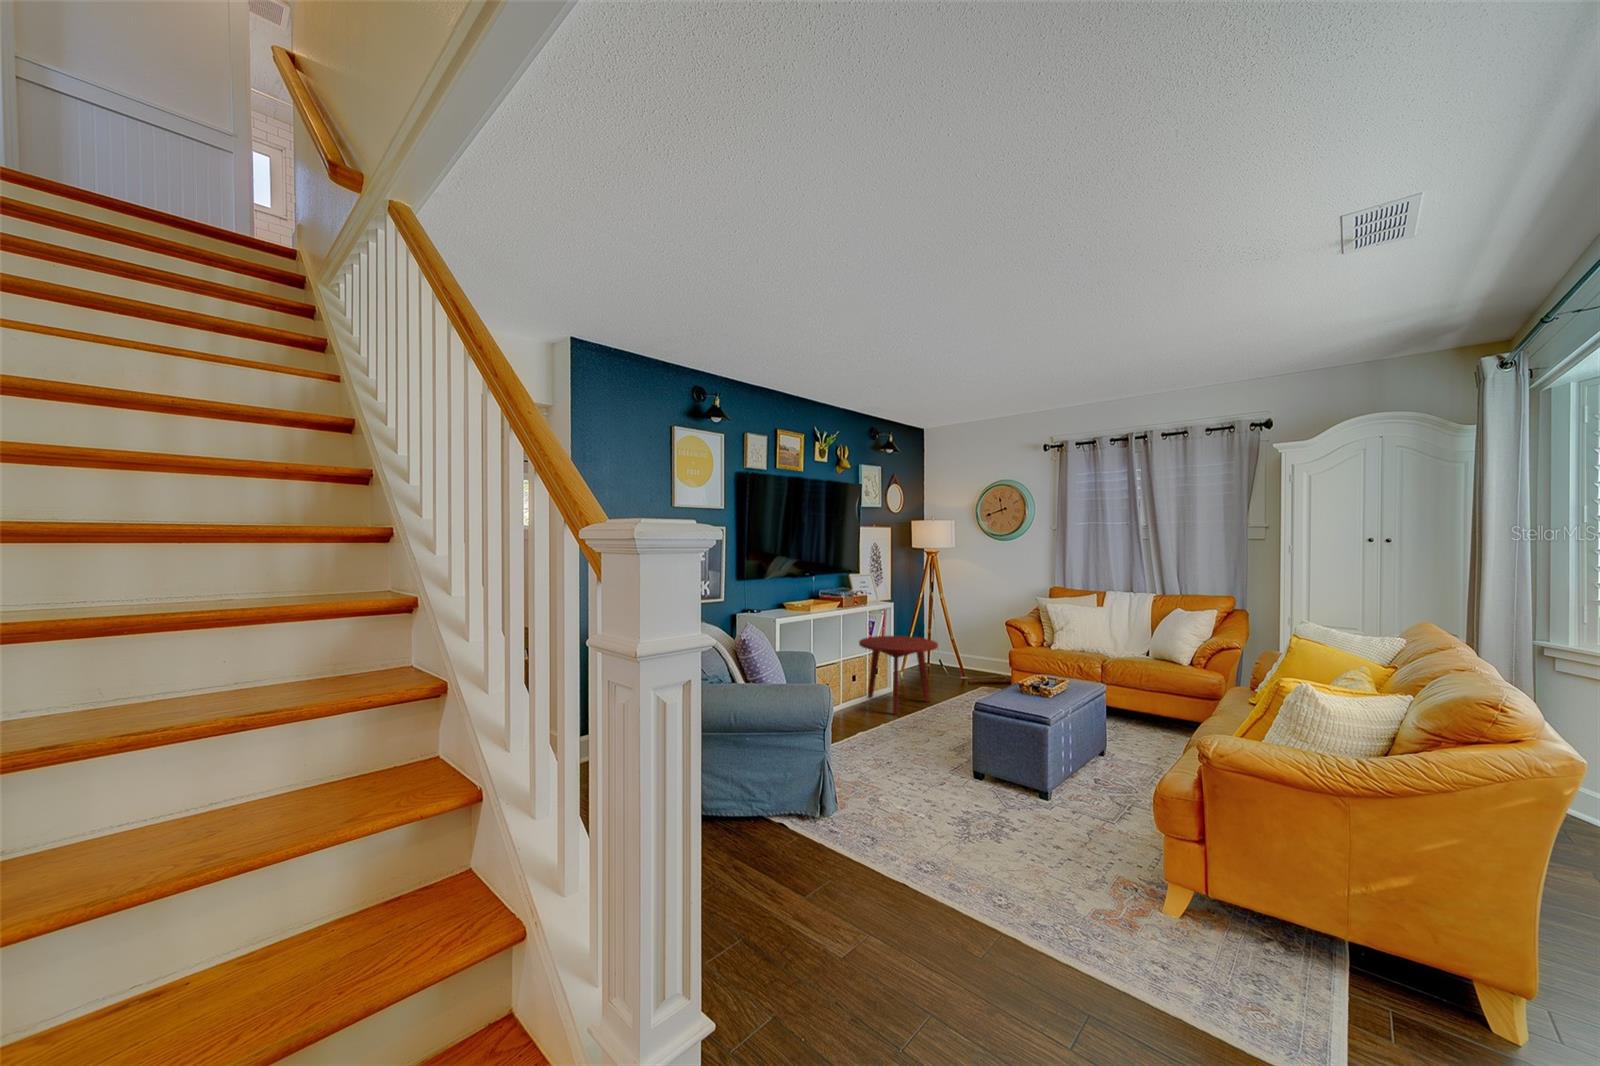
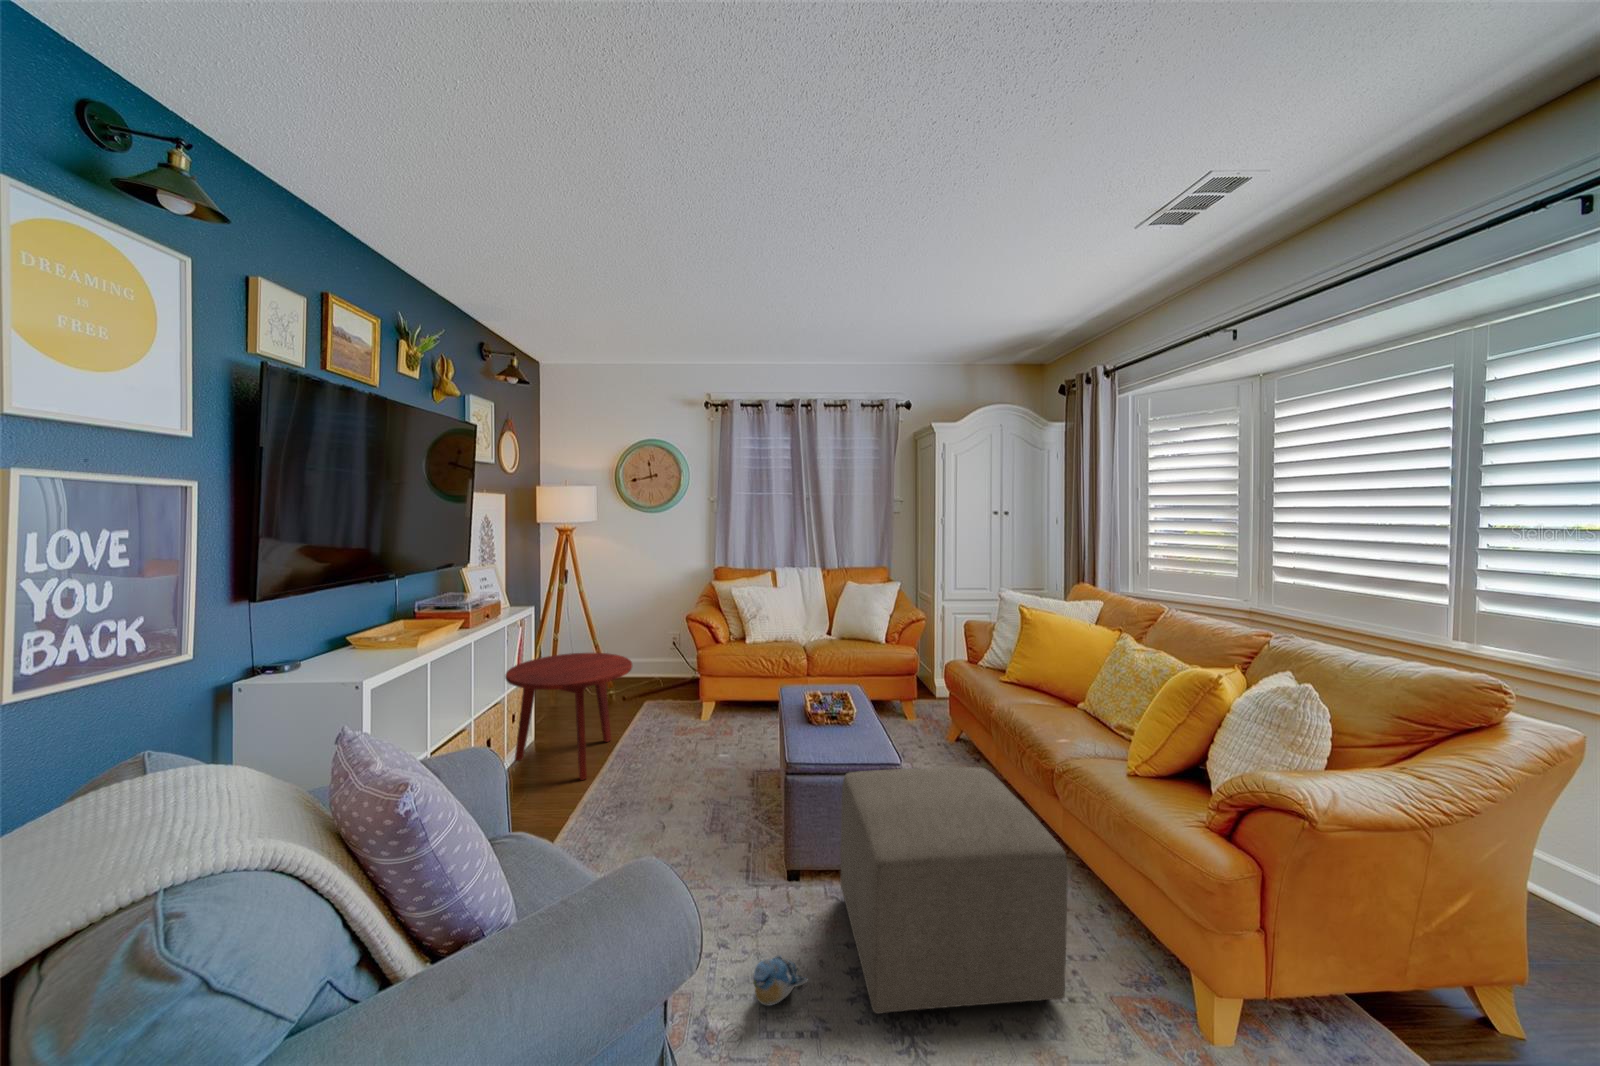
ottoman: none [940,717,1101,878] -> present [840,767,1068,1014]
plush toy: none [887,788,924,815] -> present [753,955,808,1006]

